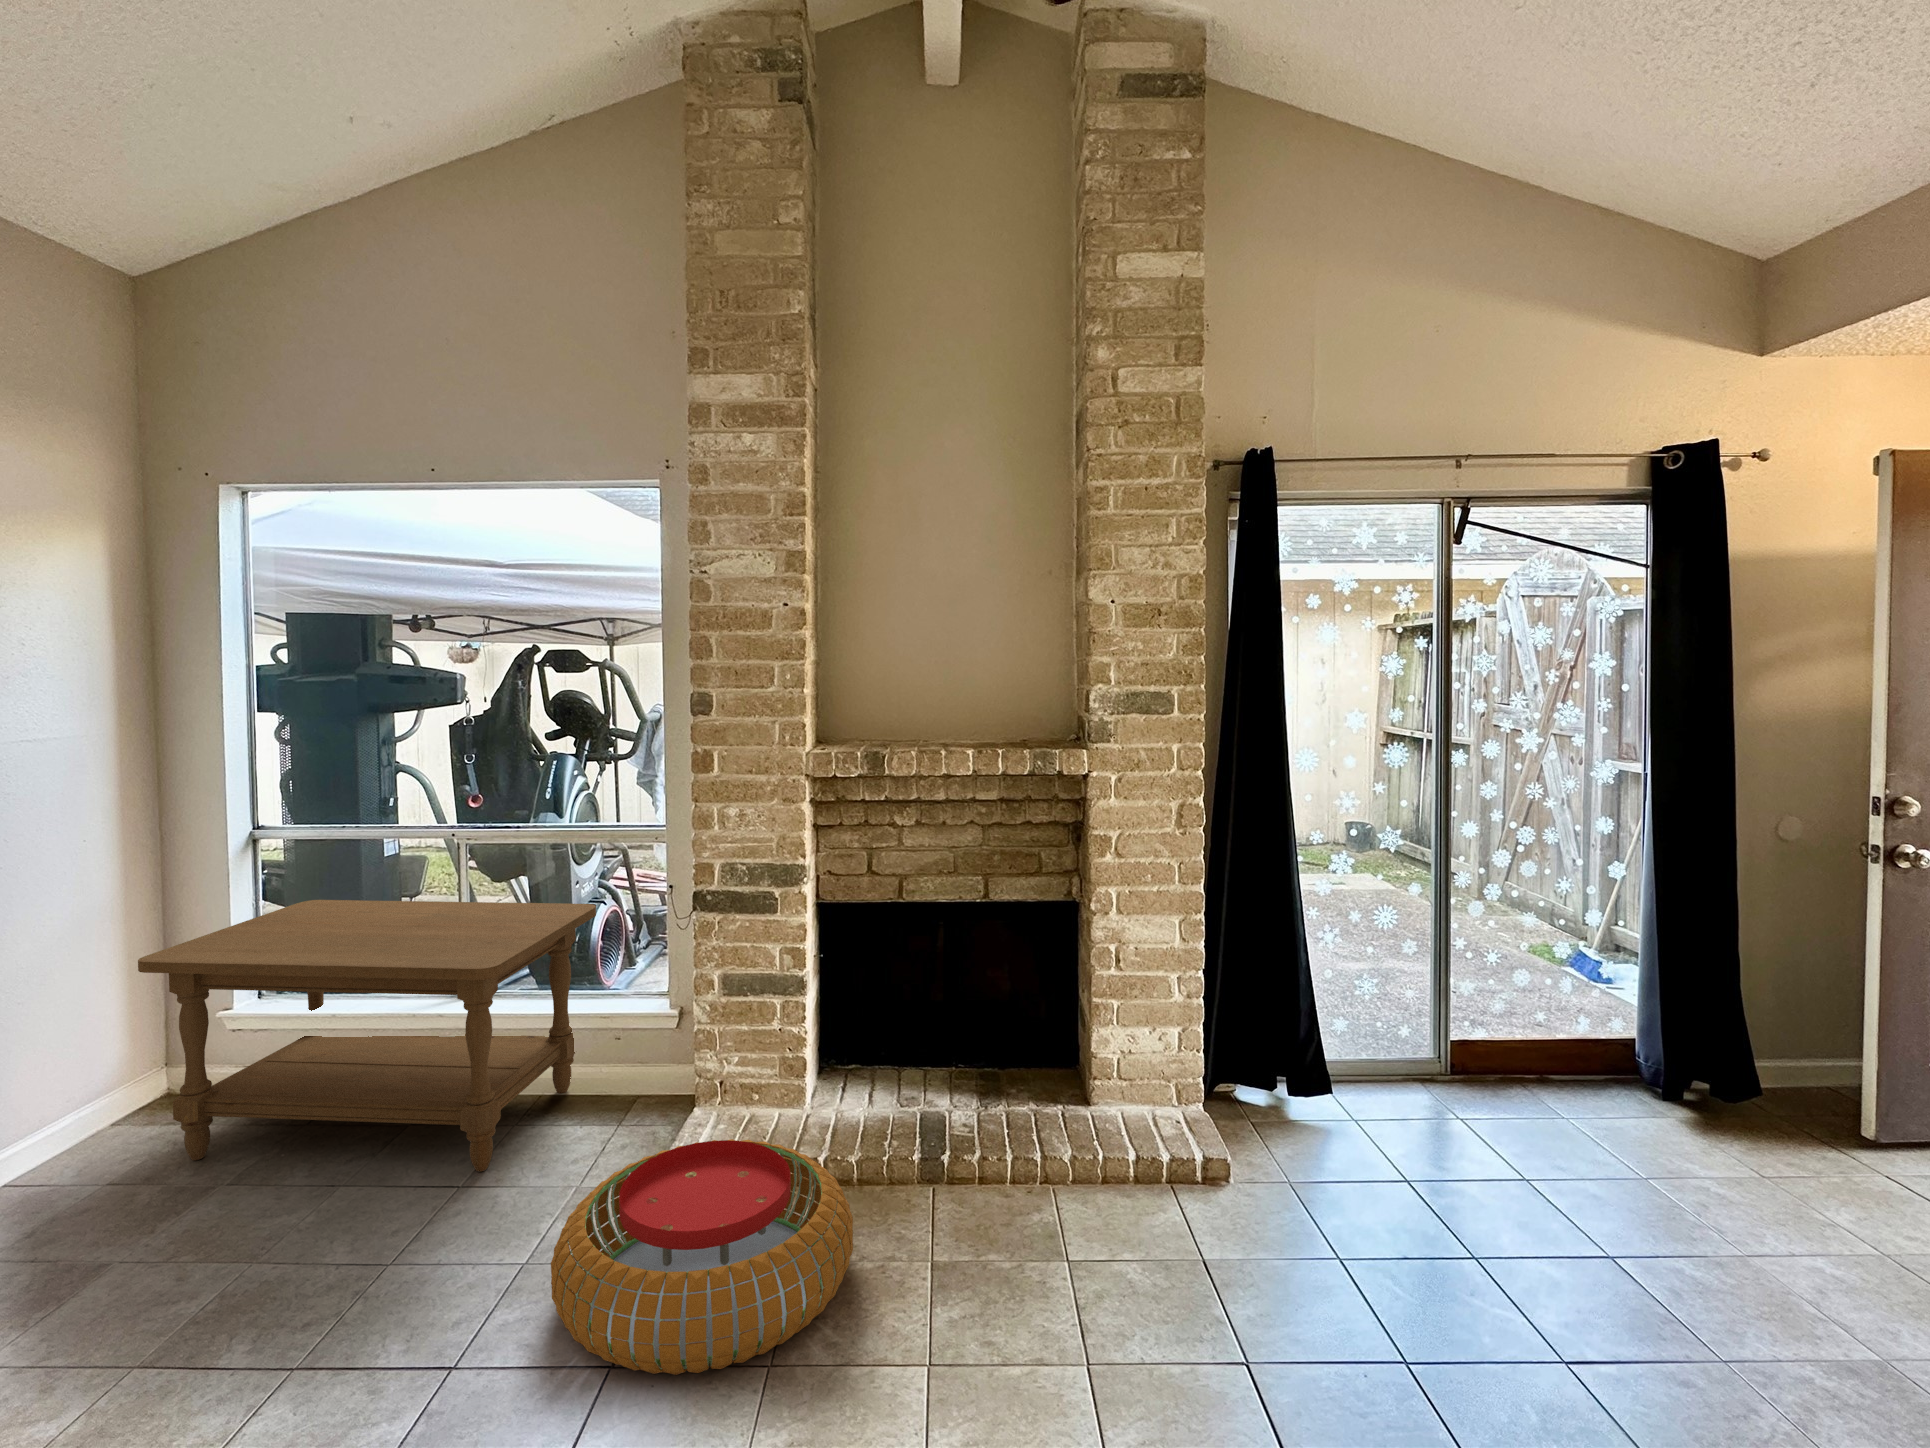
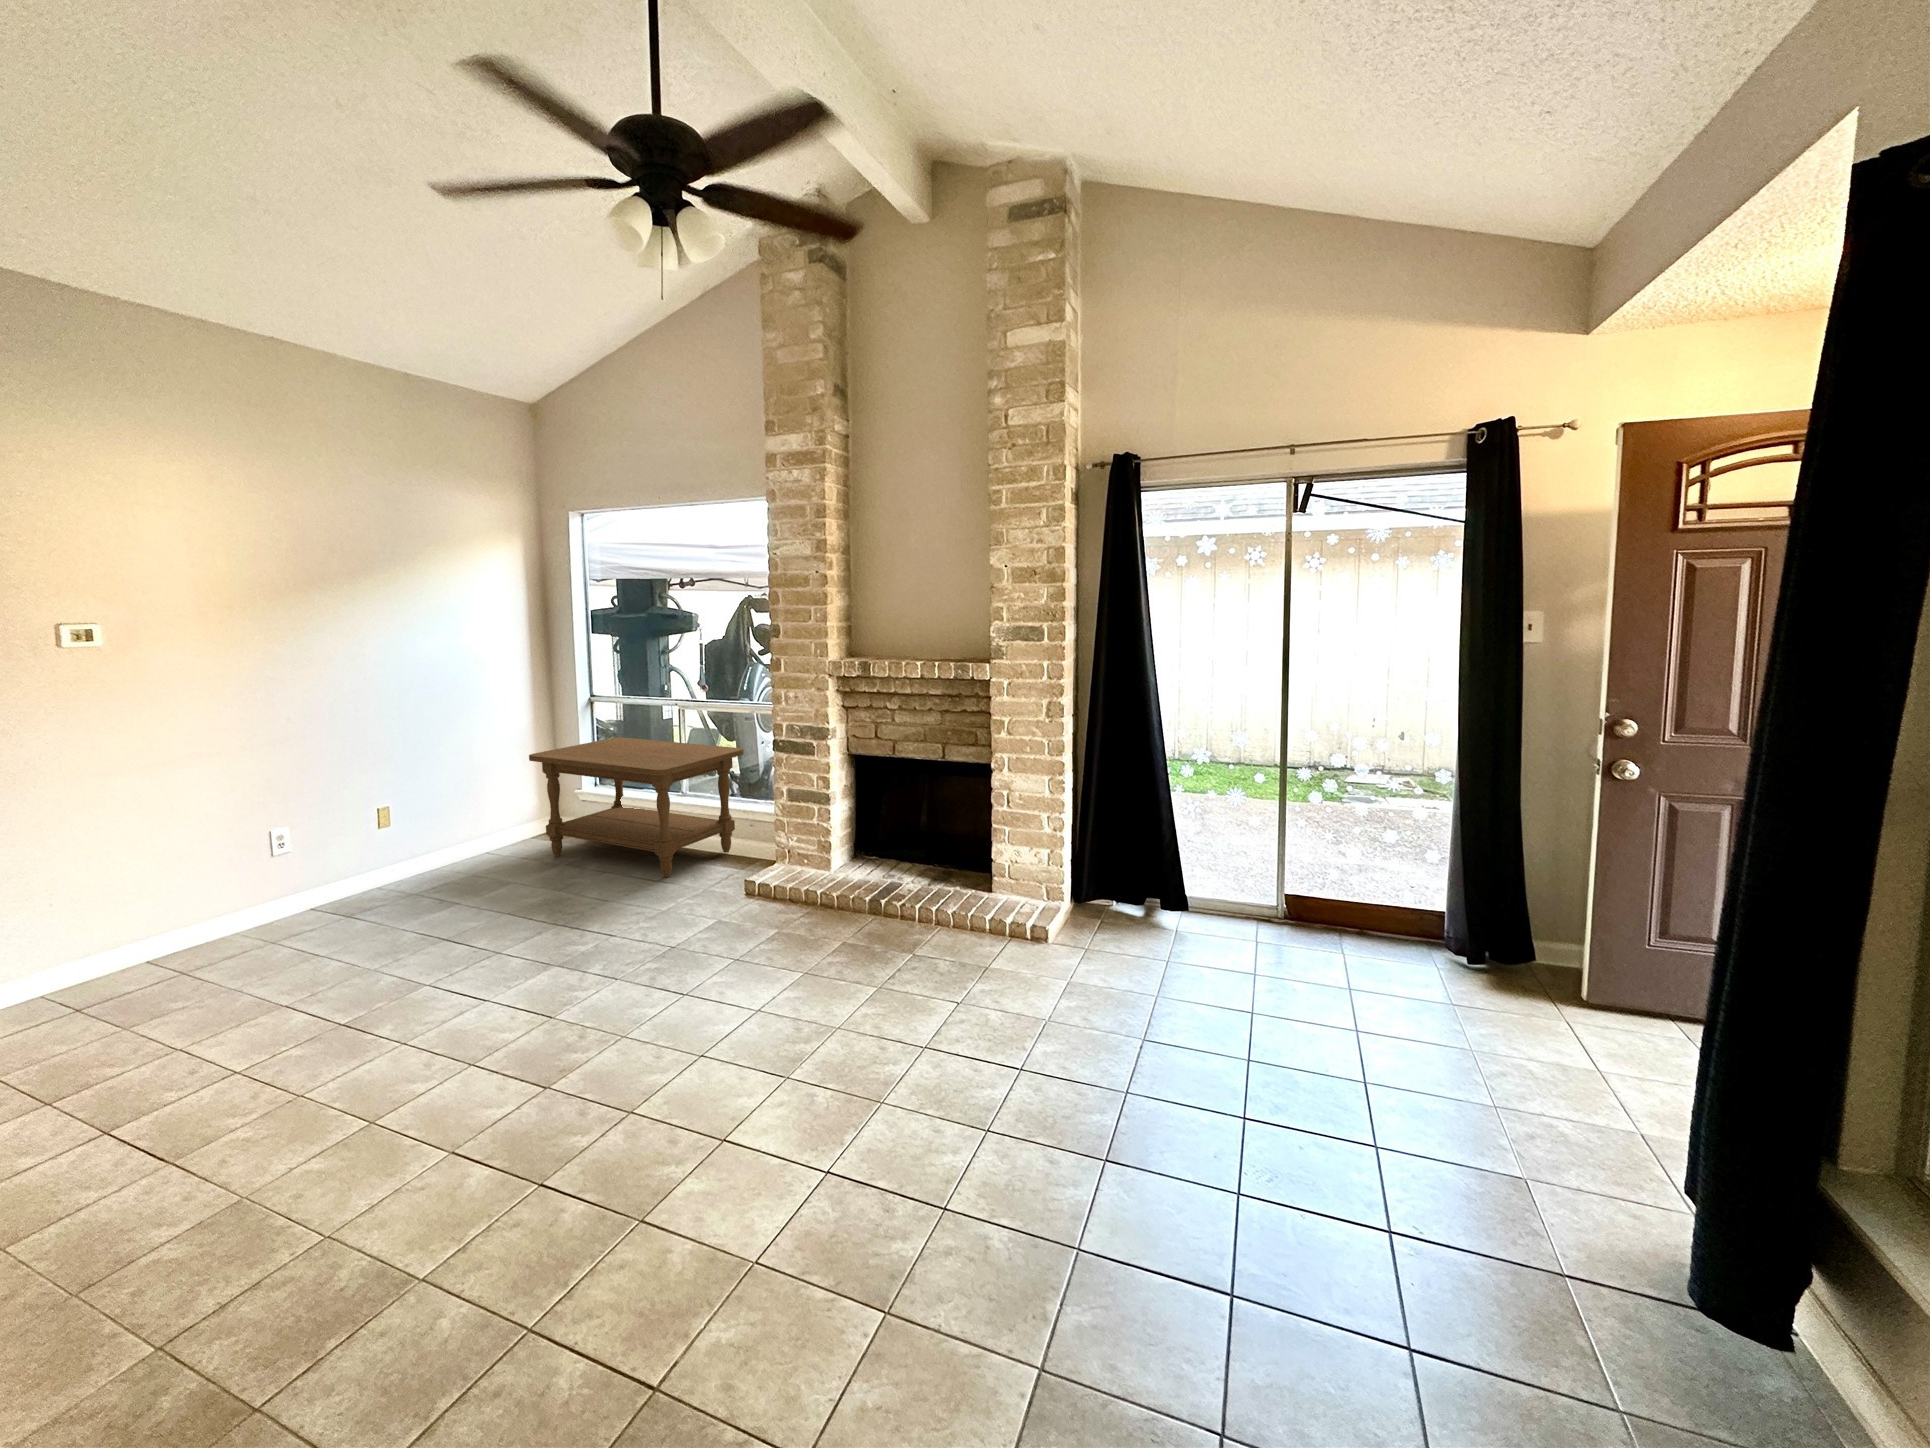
pouf: present [551,1139,853,1375] -> none [649,867,805,962]

